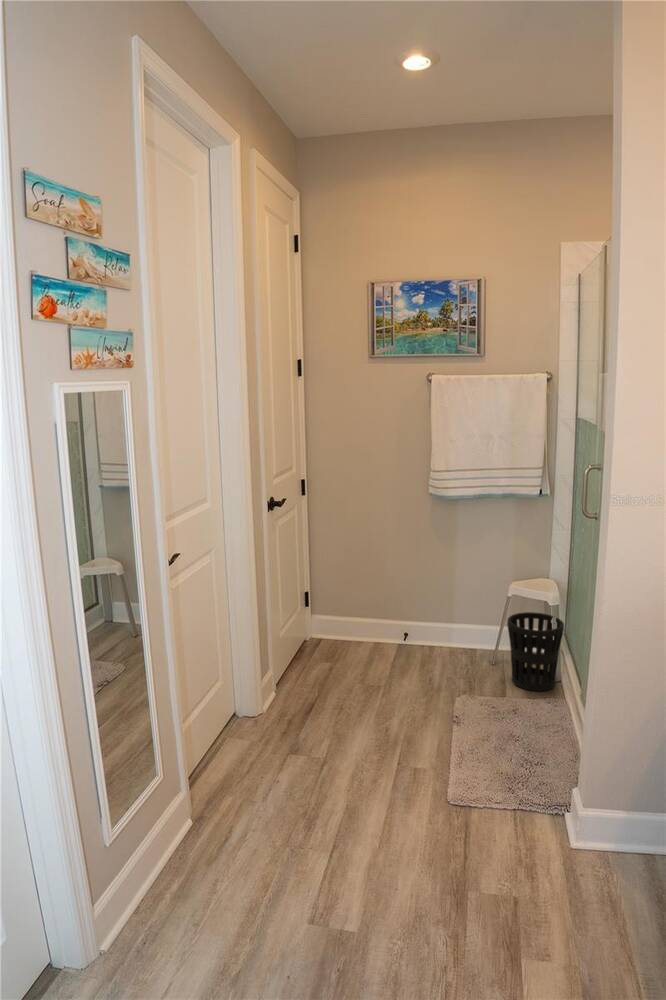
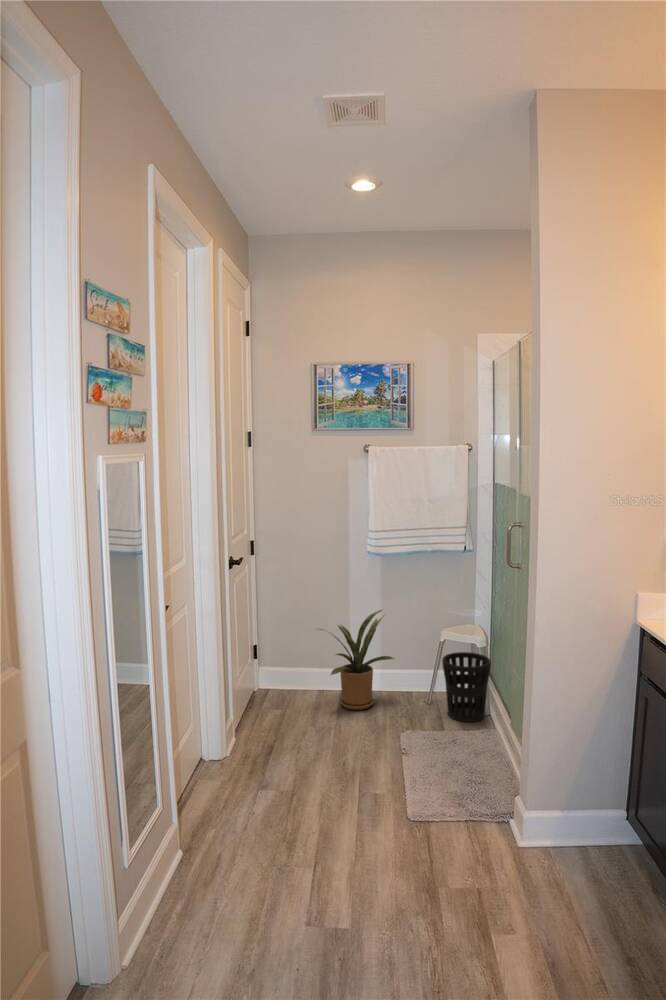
house plant: none [359,560,458,669] -> present [319,610,395,710]

